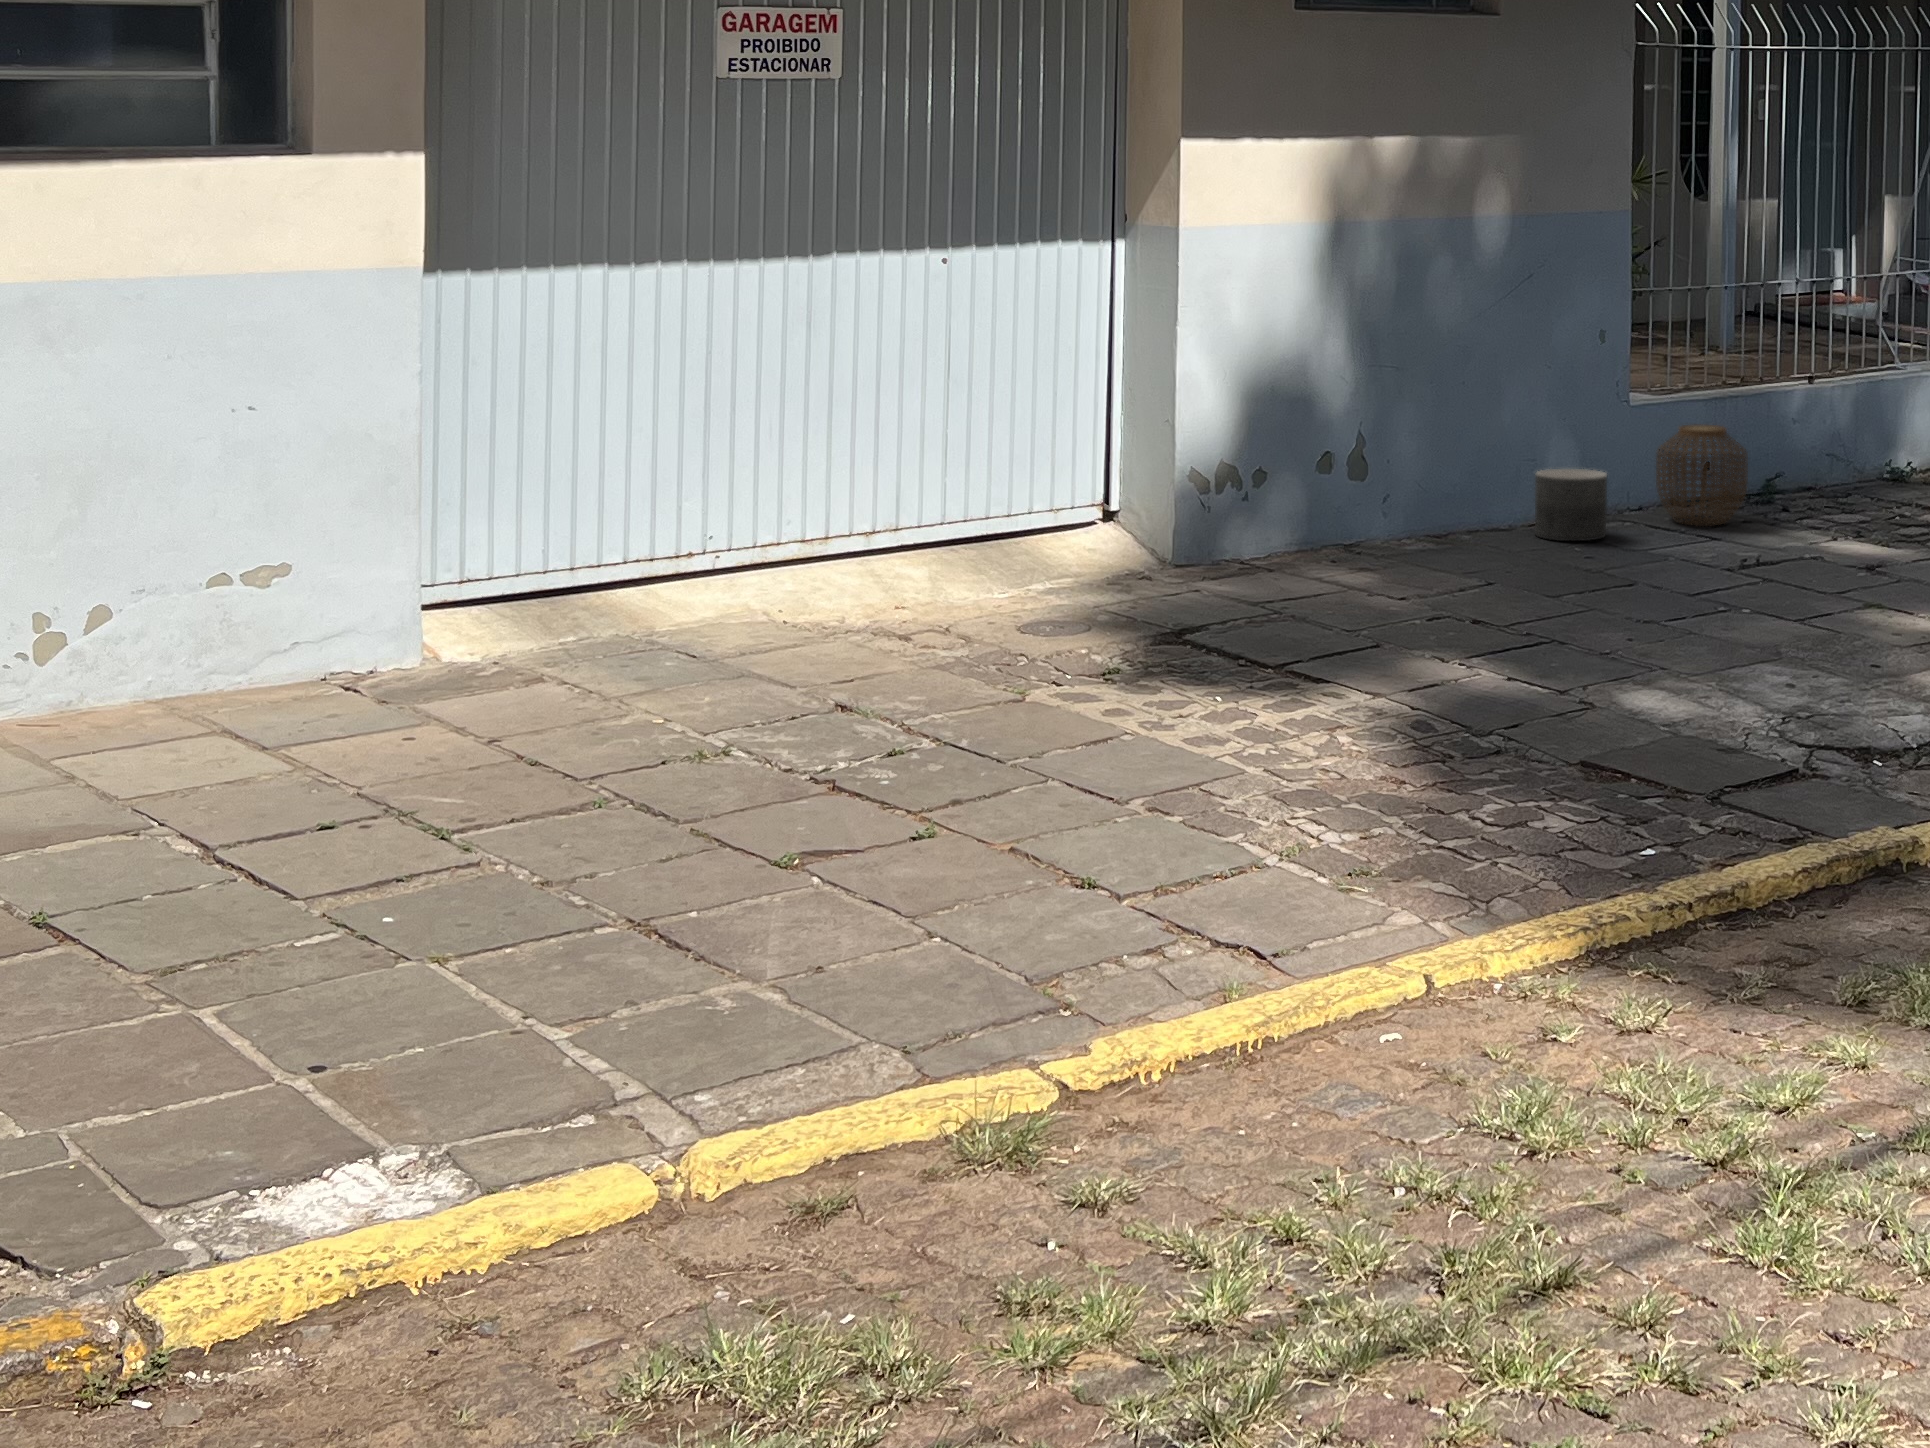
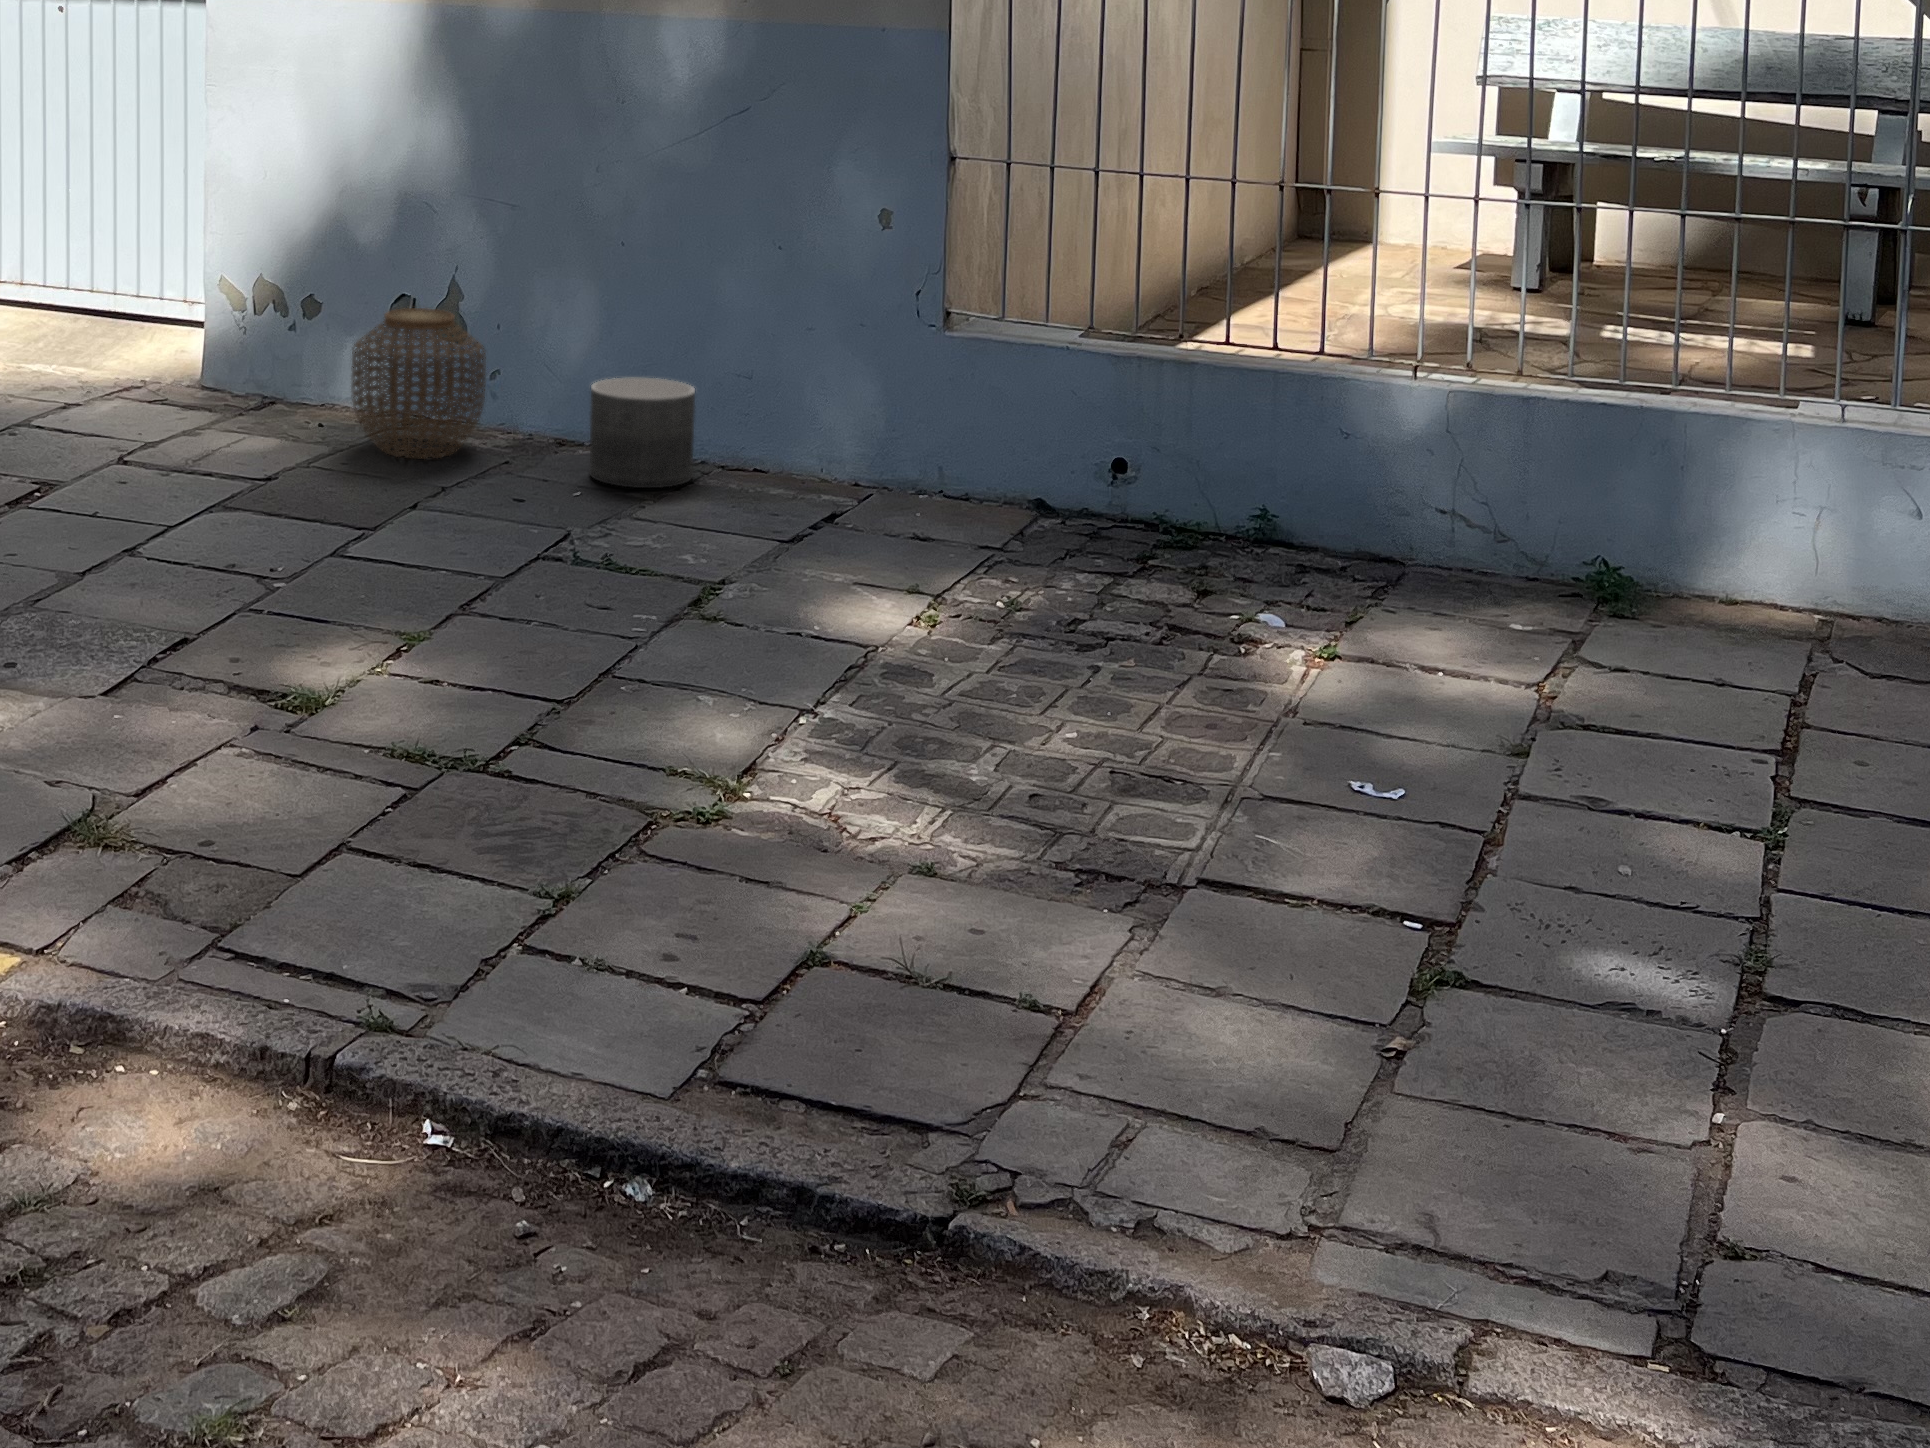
woven basket: present [1656,424,1748,526] -> present [352,308,486,459]

